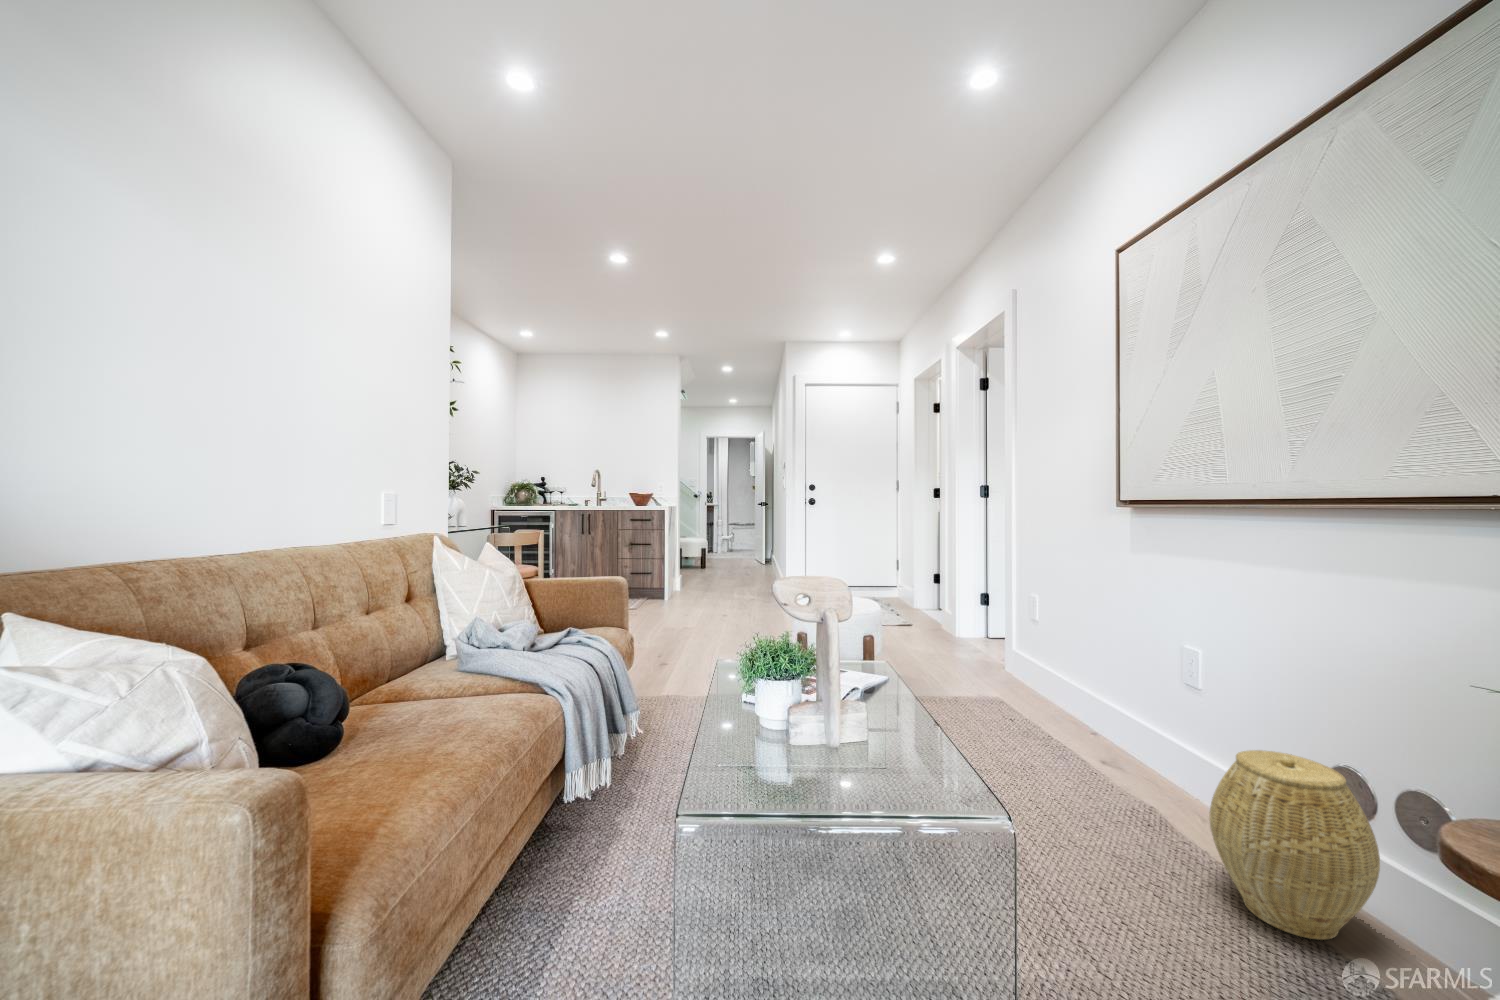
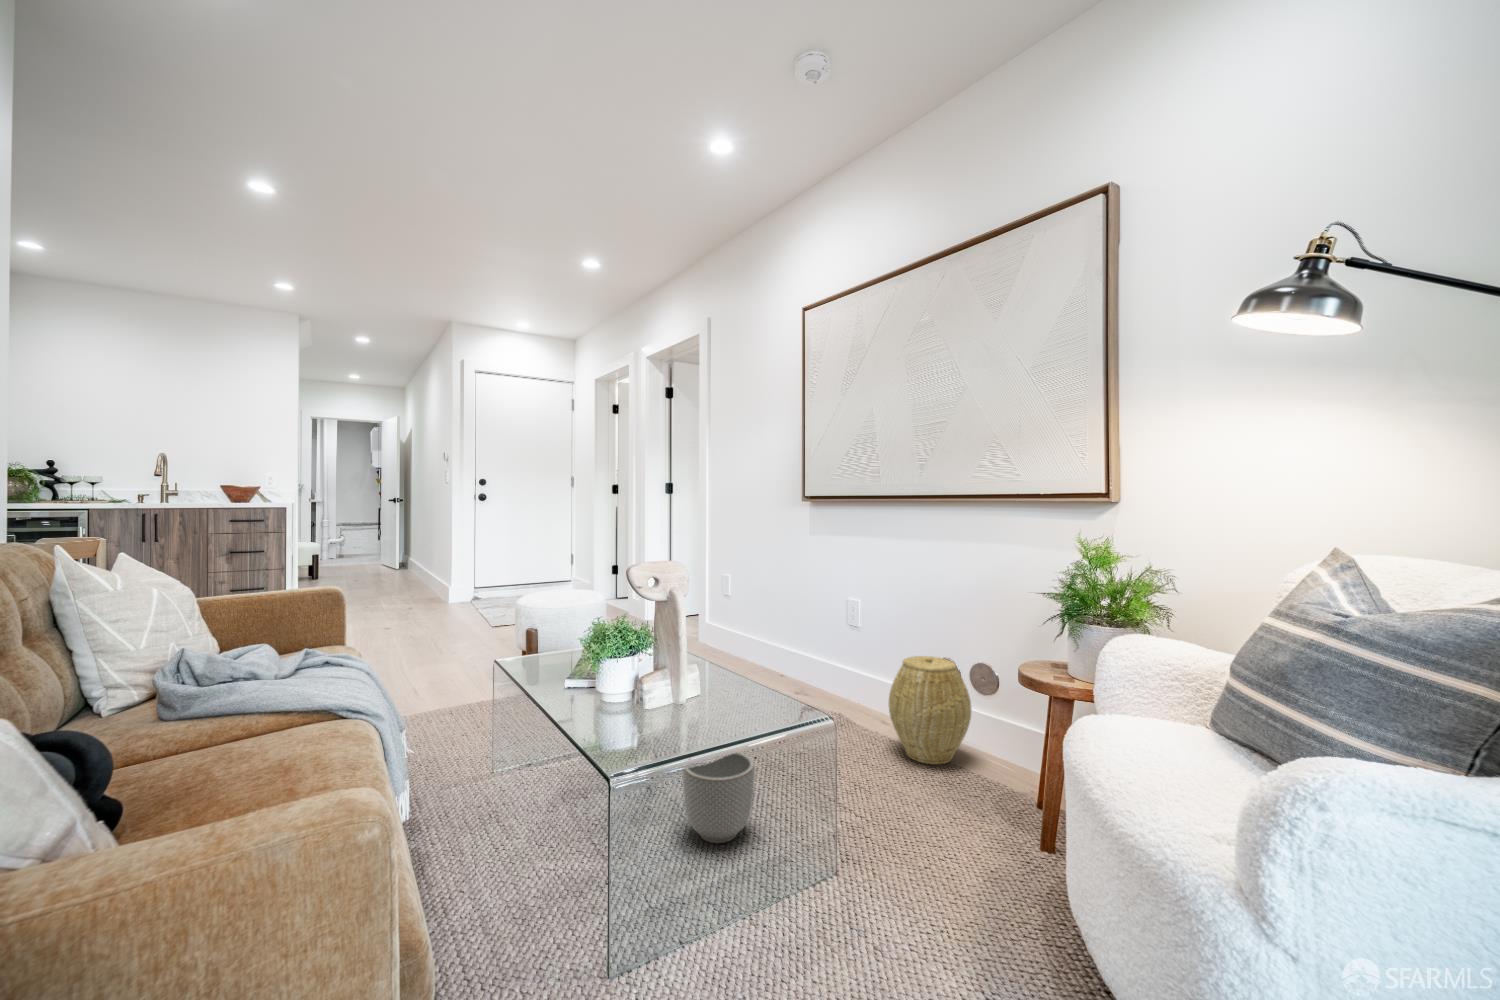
planter: none [847,811,938,934] -> present [683,752,755,843]

